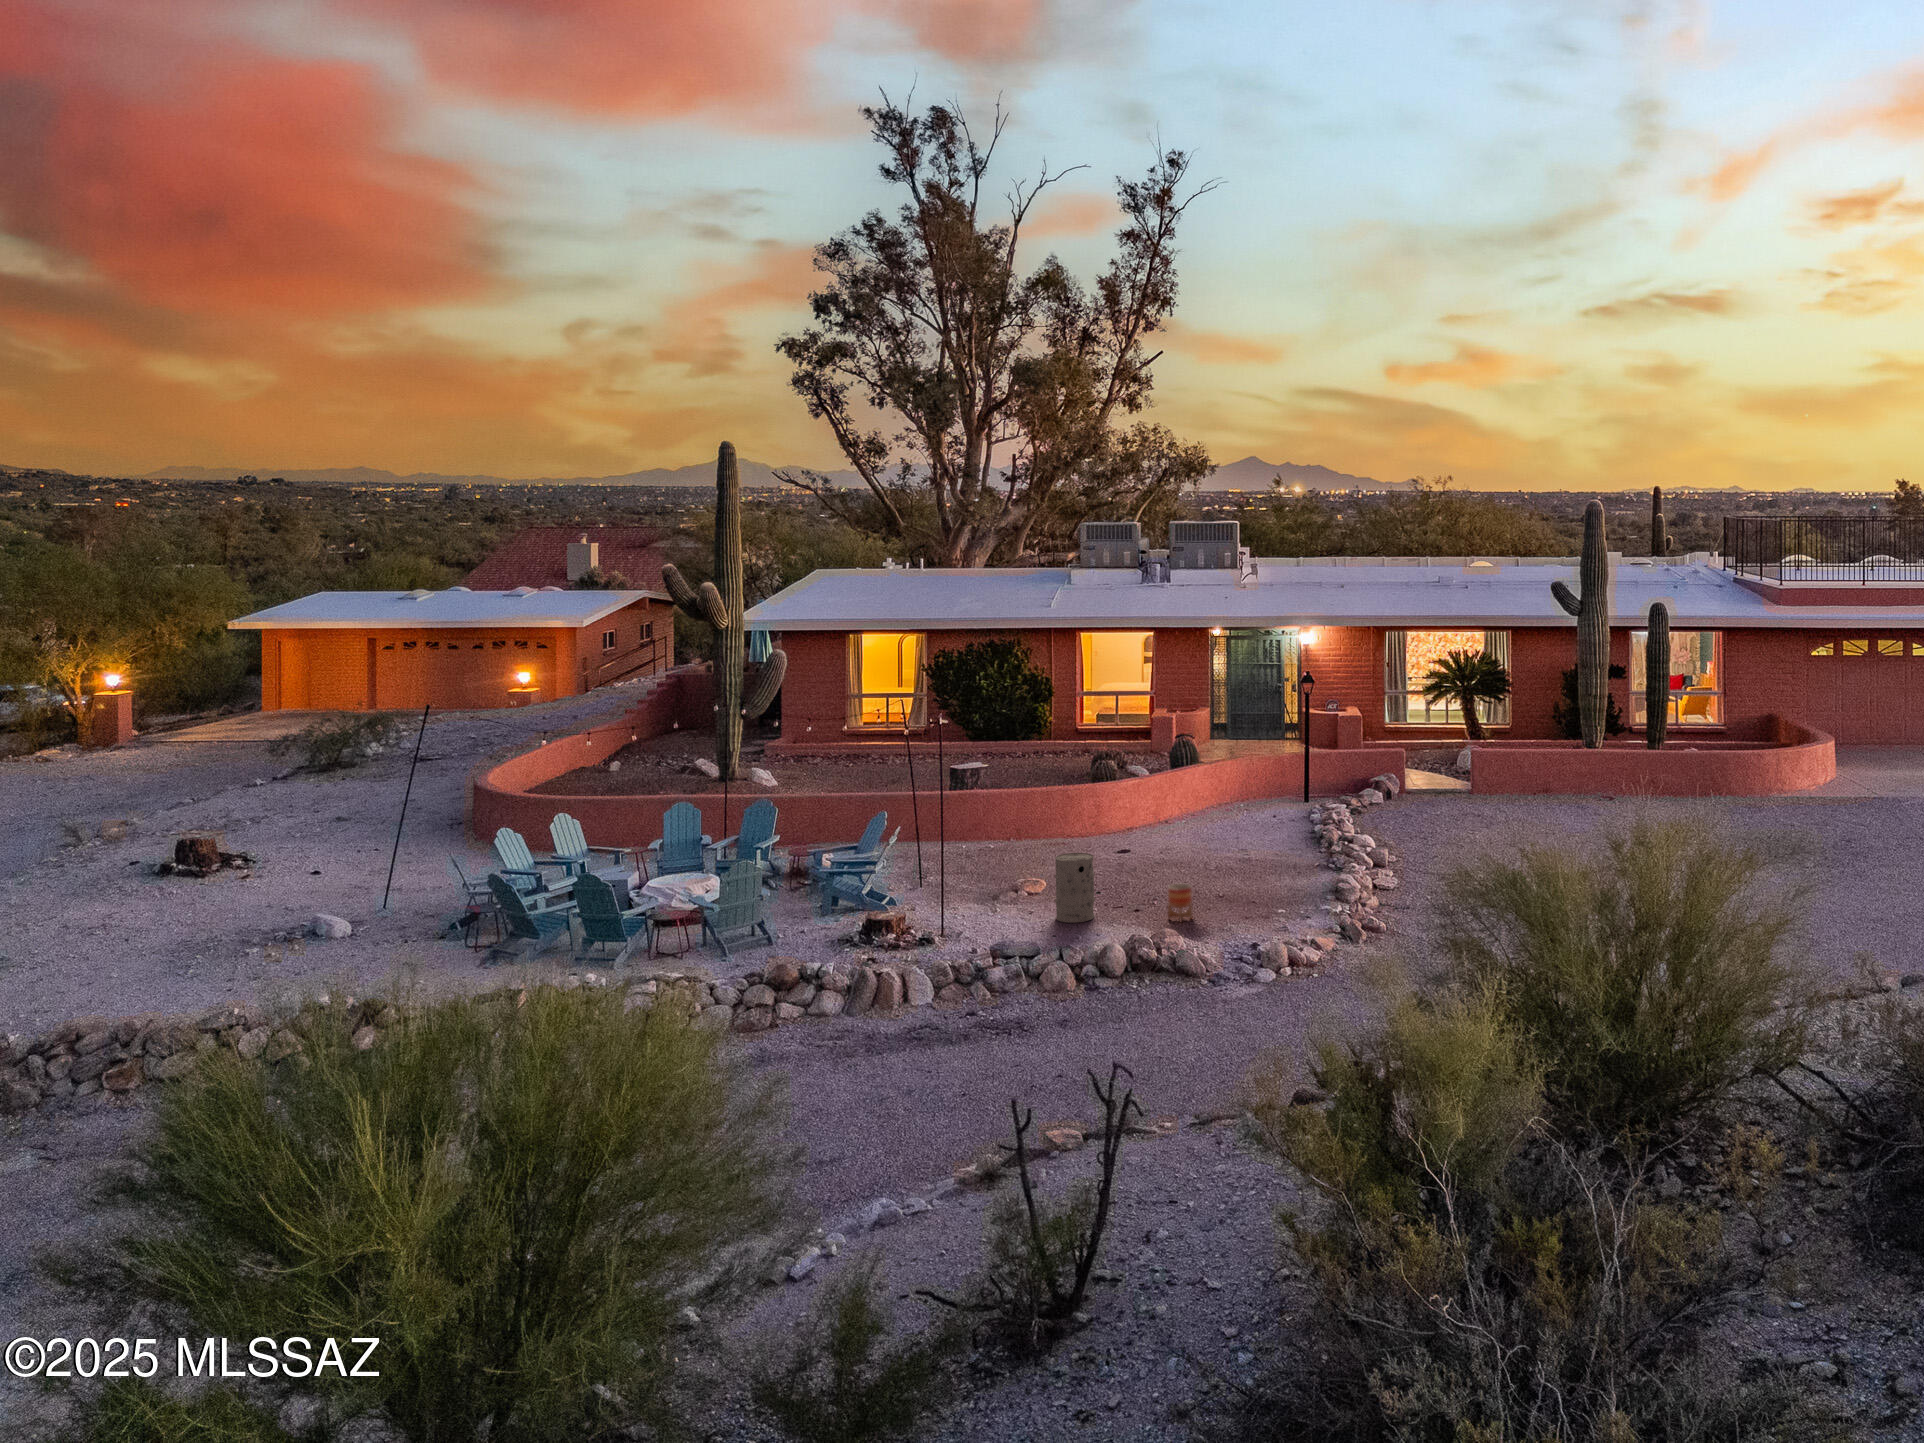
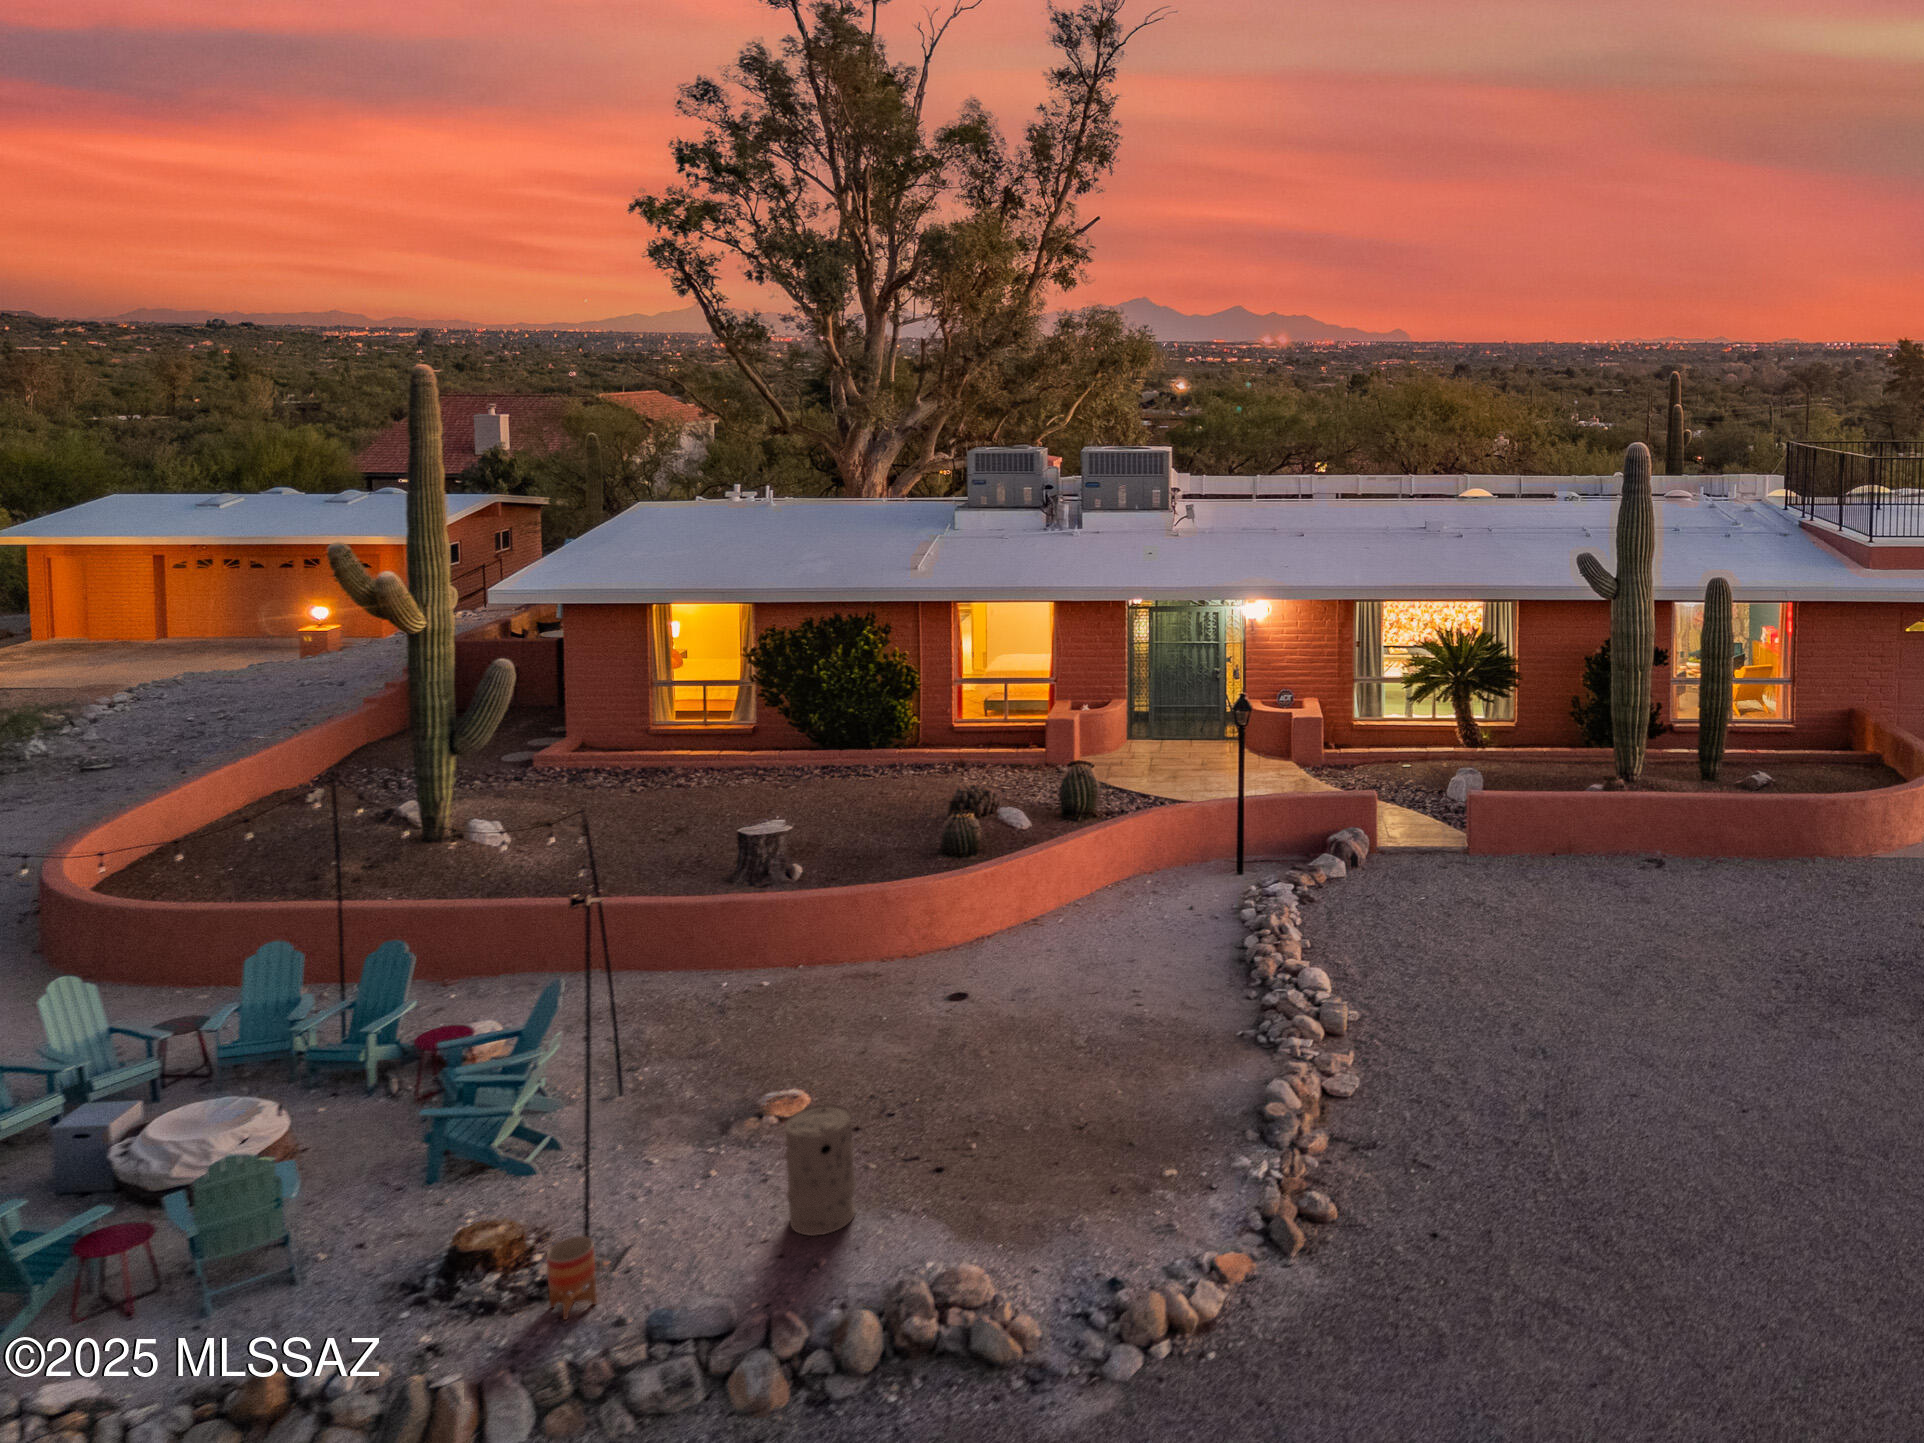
planter: present [1168,884,1192,919] -> present [547,1236,597,1320]

